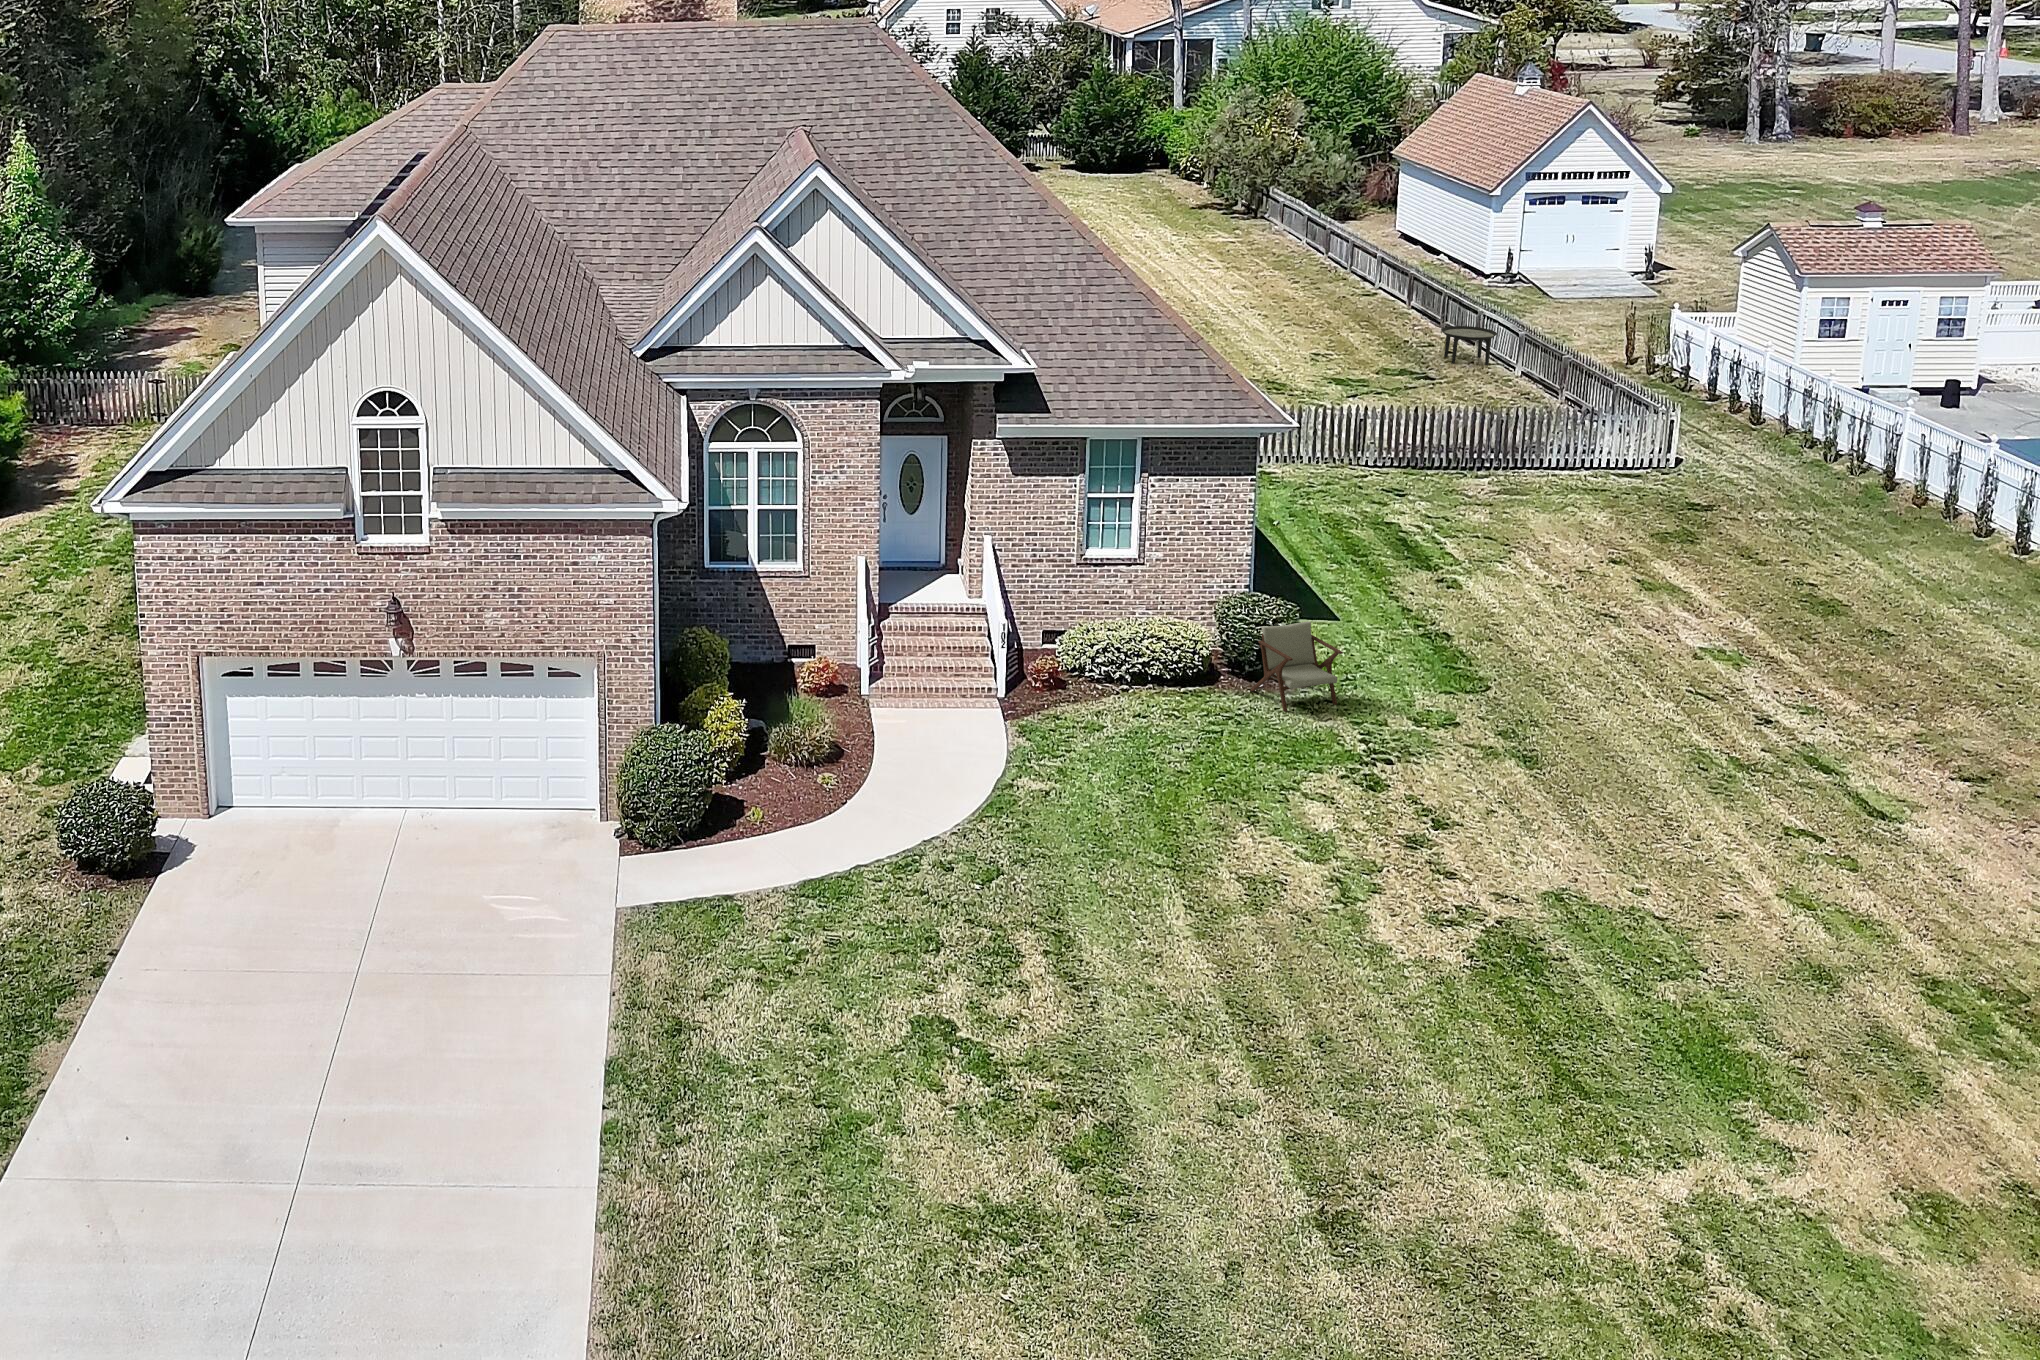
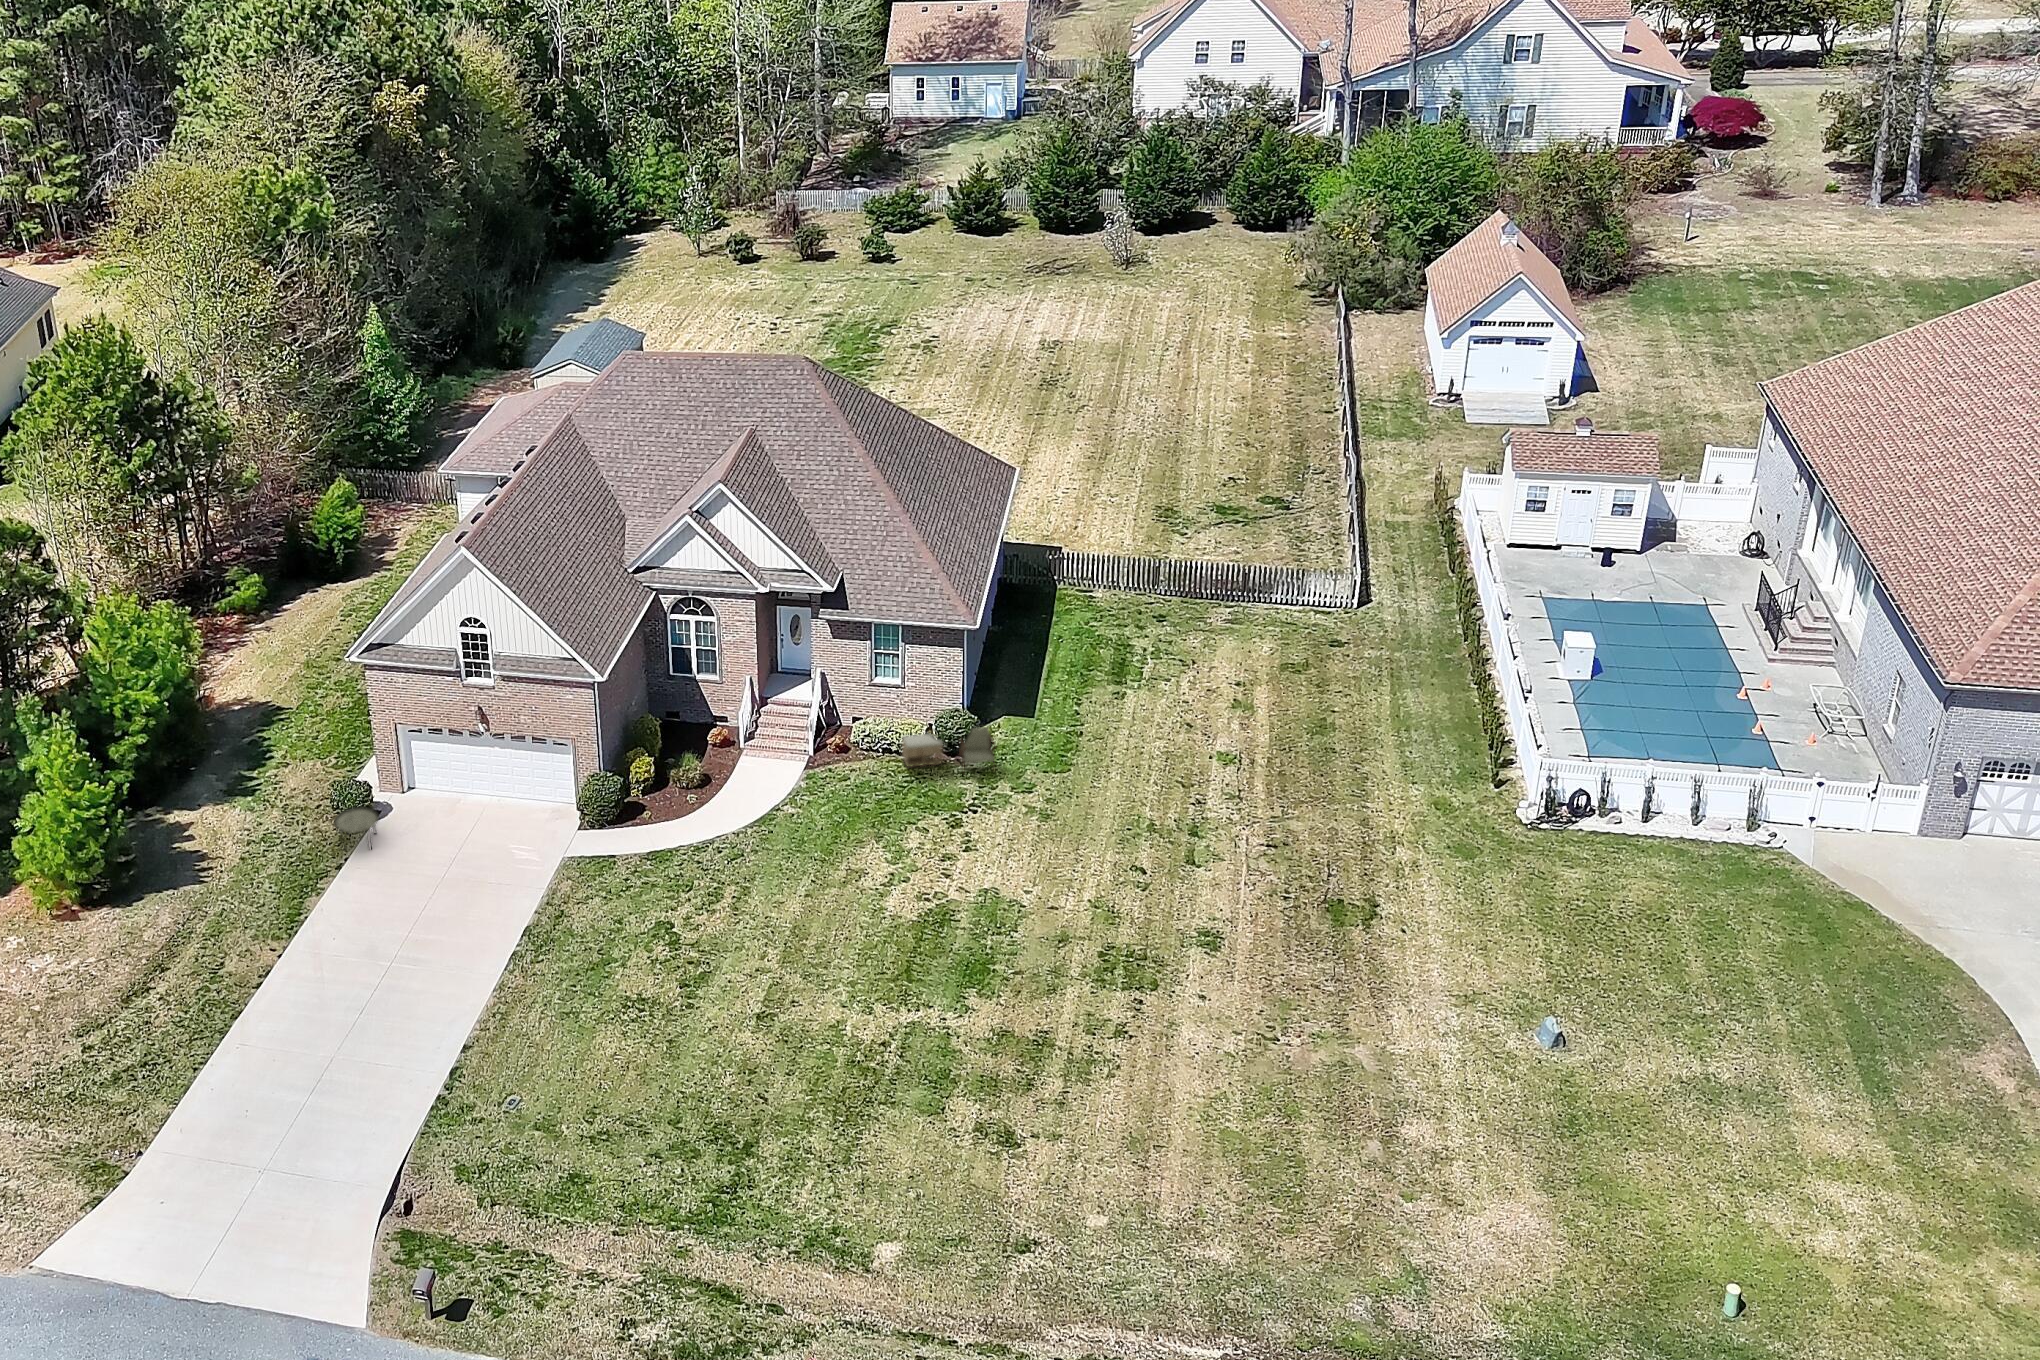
round table: present [1441,326,1497,365] -> present [334,807,379,848]
storage bench: none [1155,641,1240,708] -> present [902,733,943,767]

